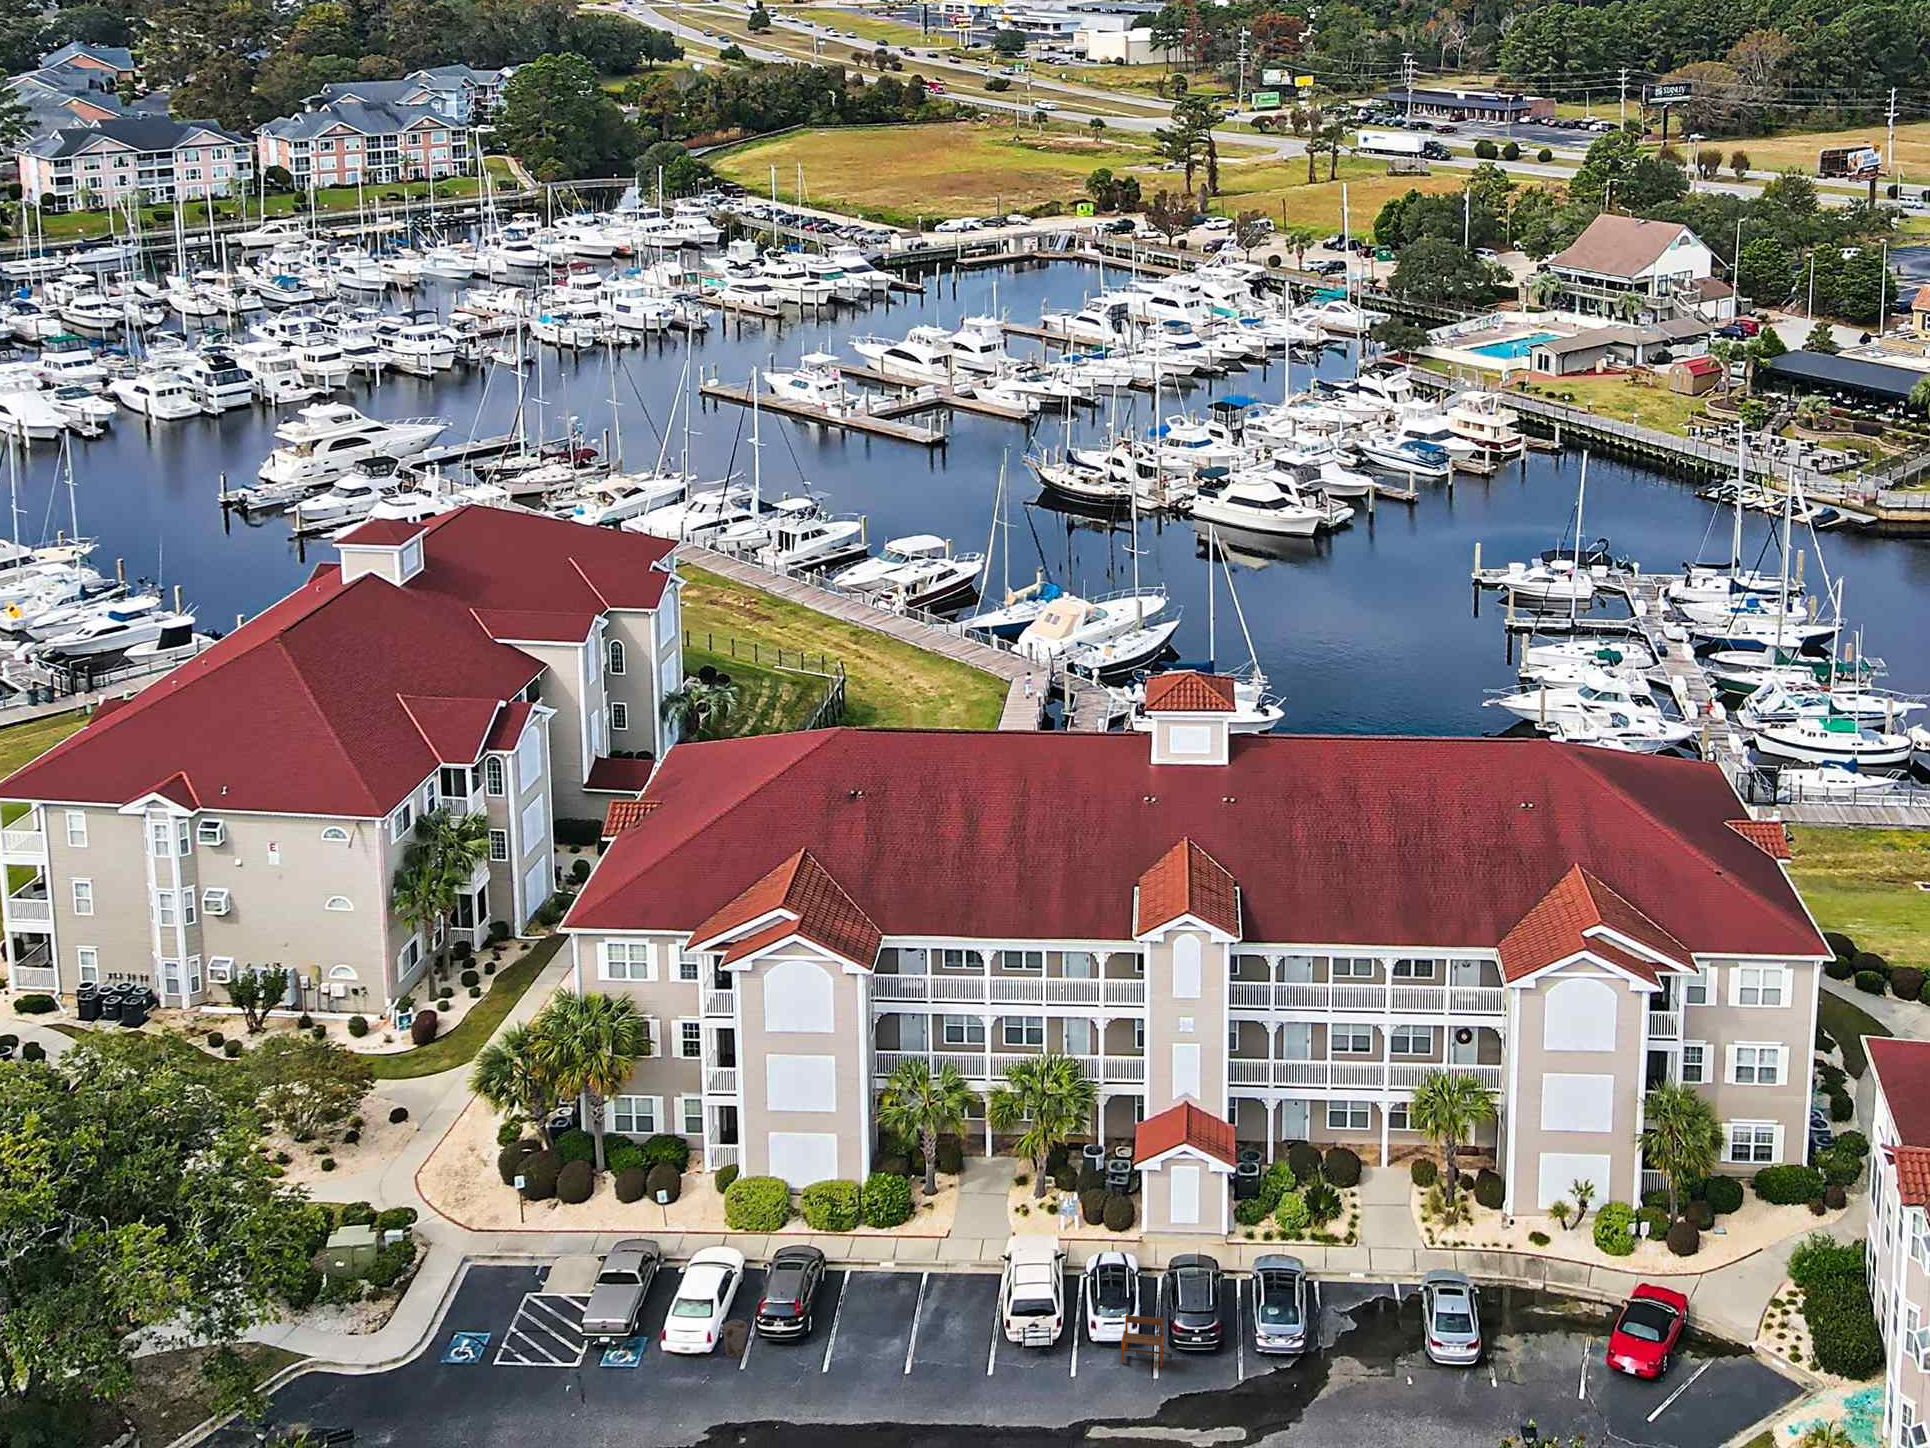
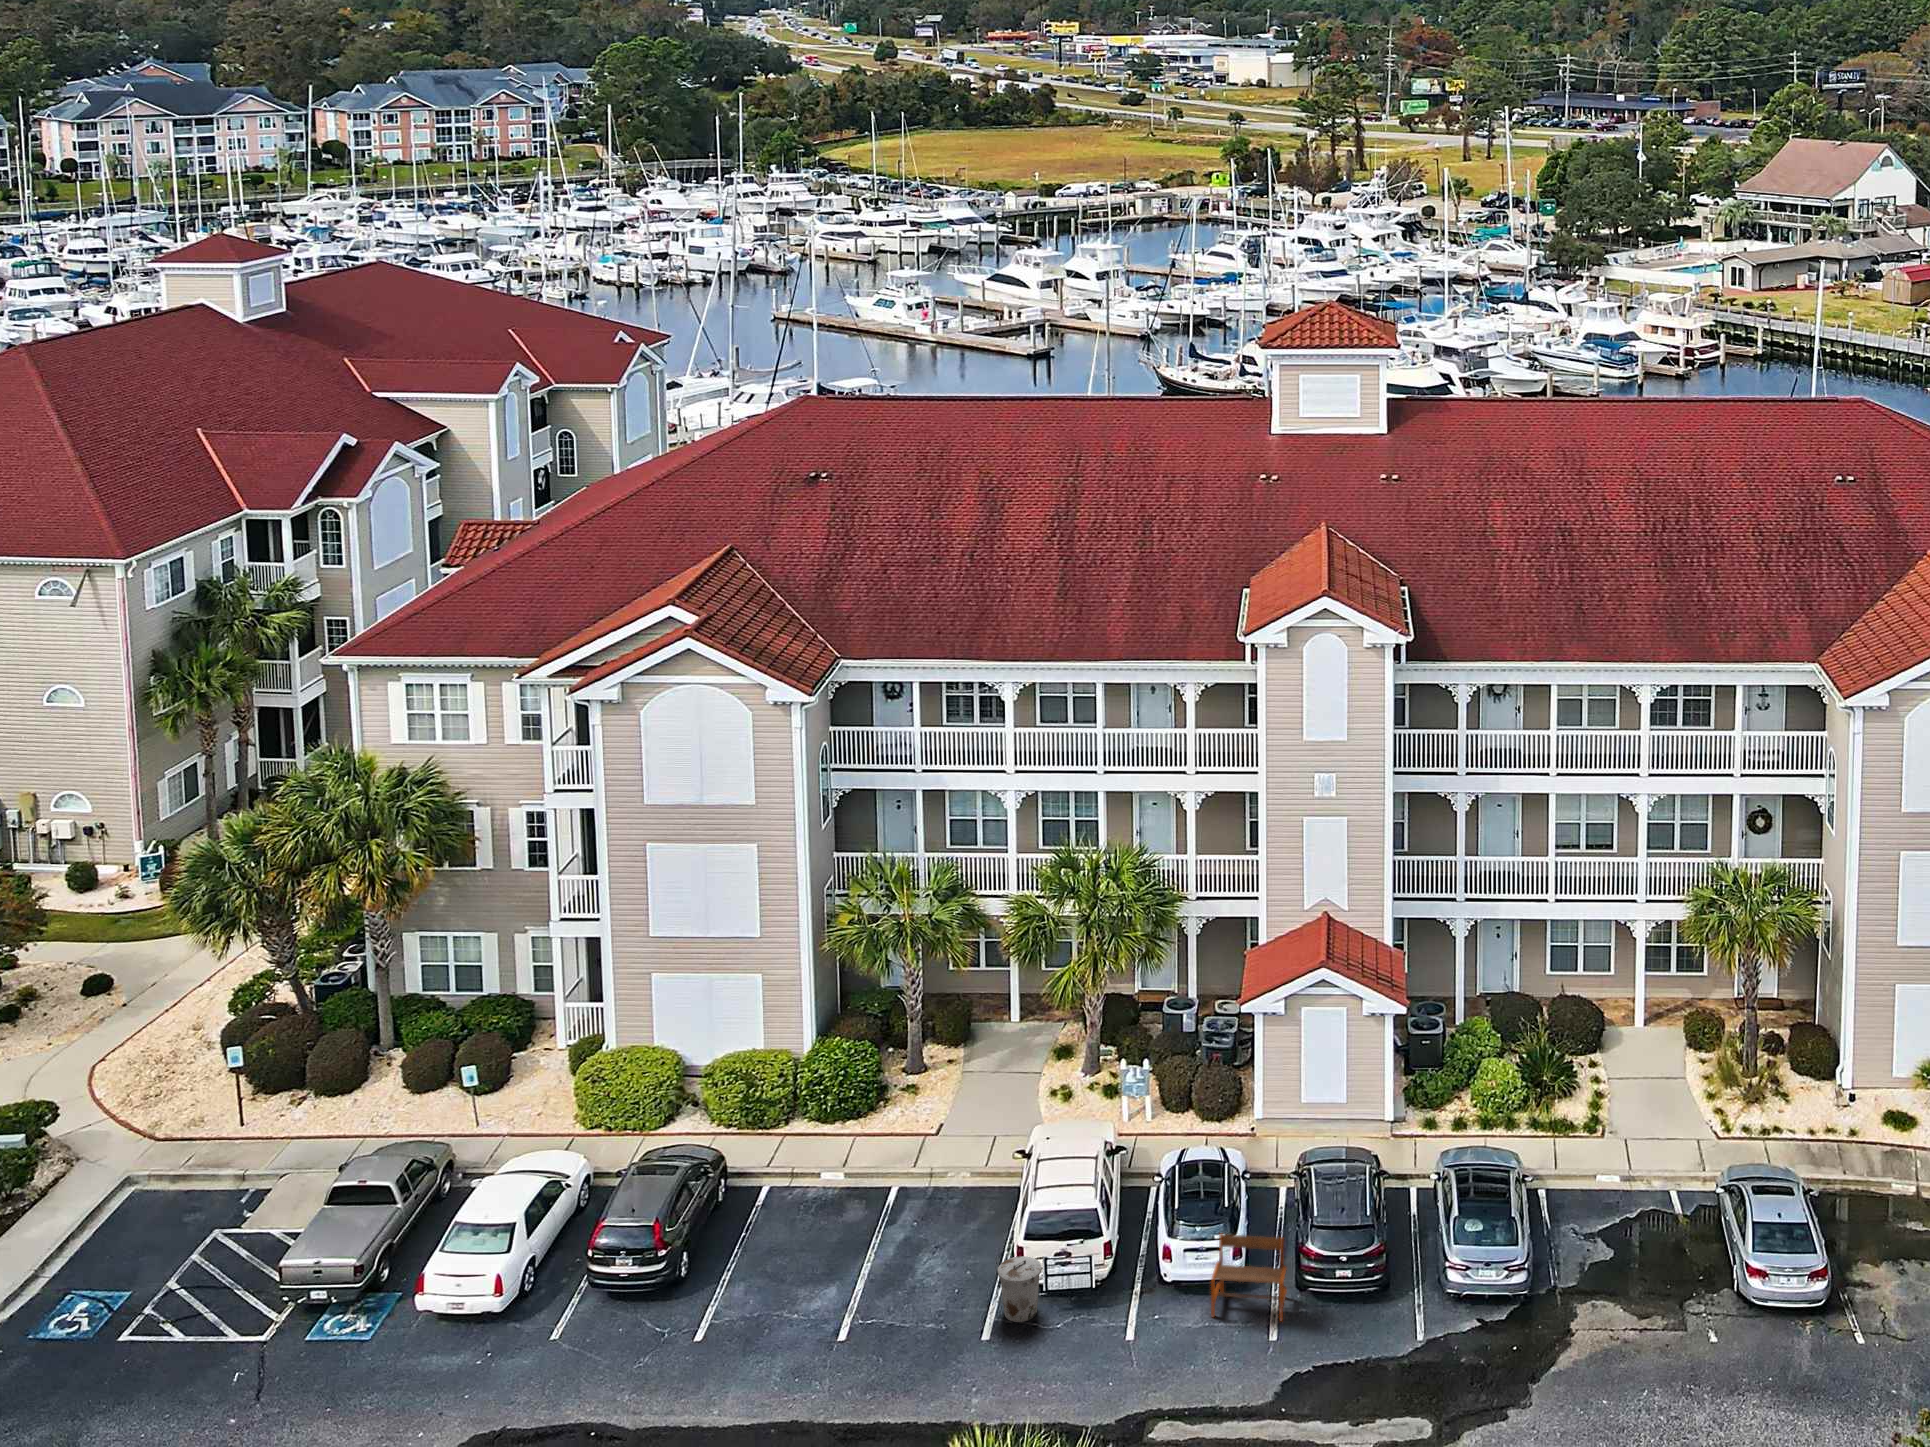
trash can: present [722,1319,747,1358] -> present [998,1256,1042,1322]

